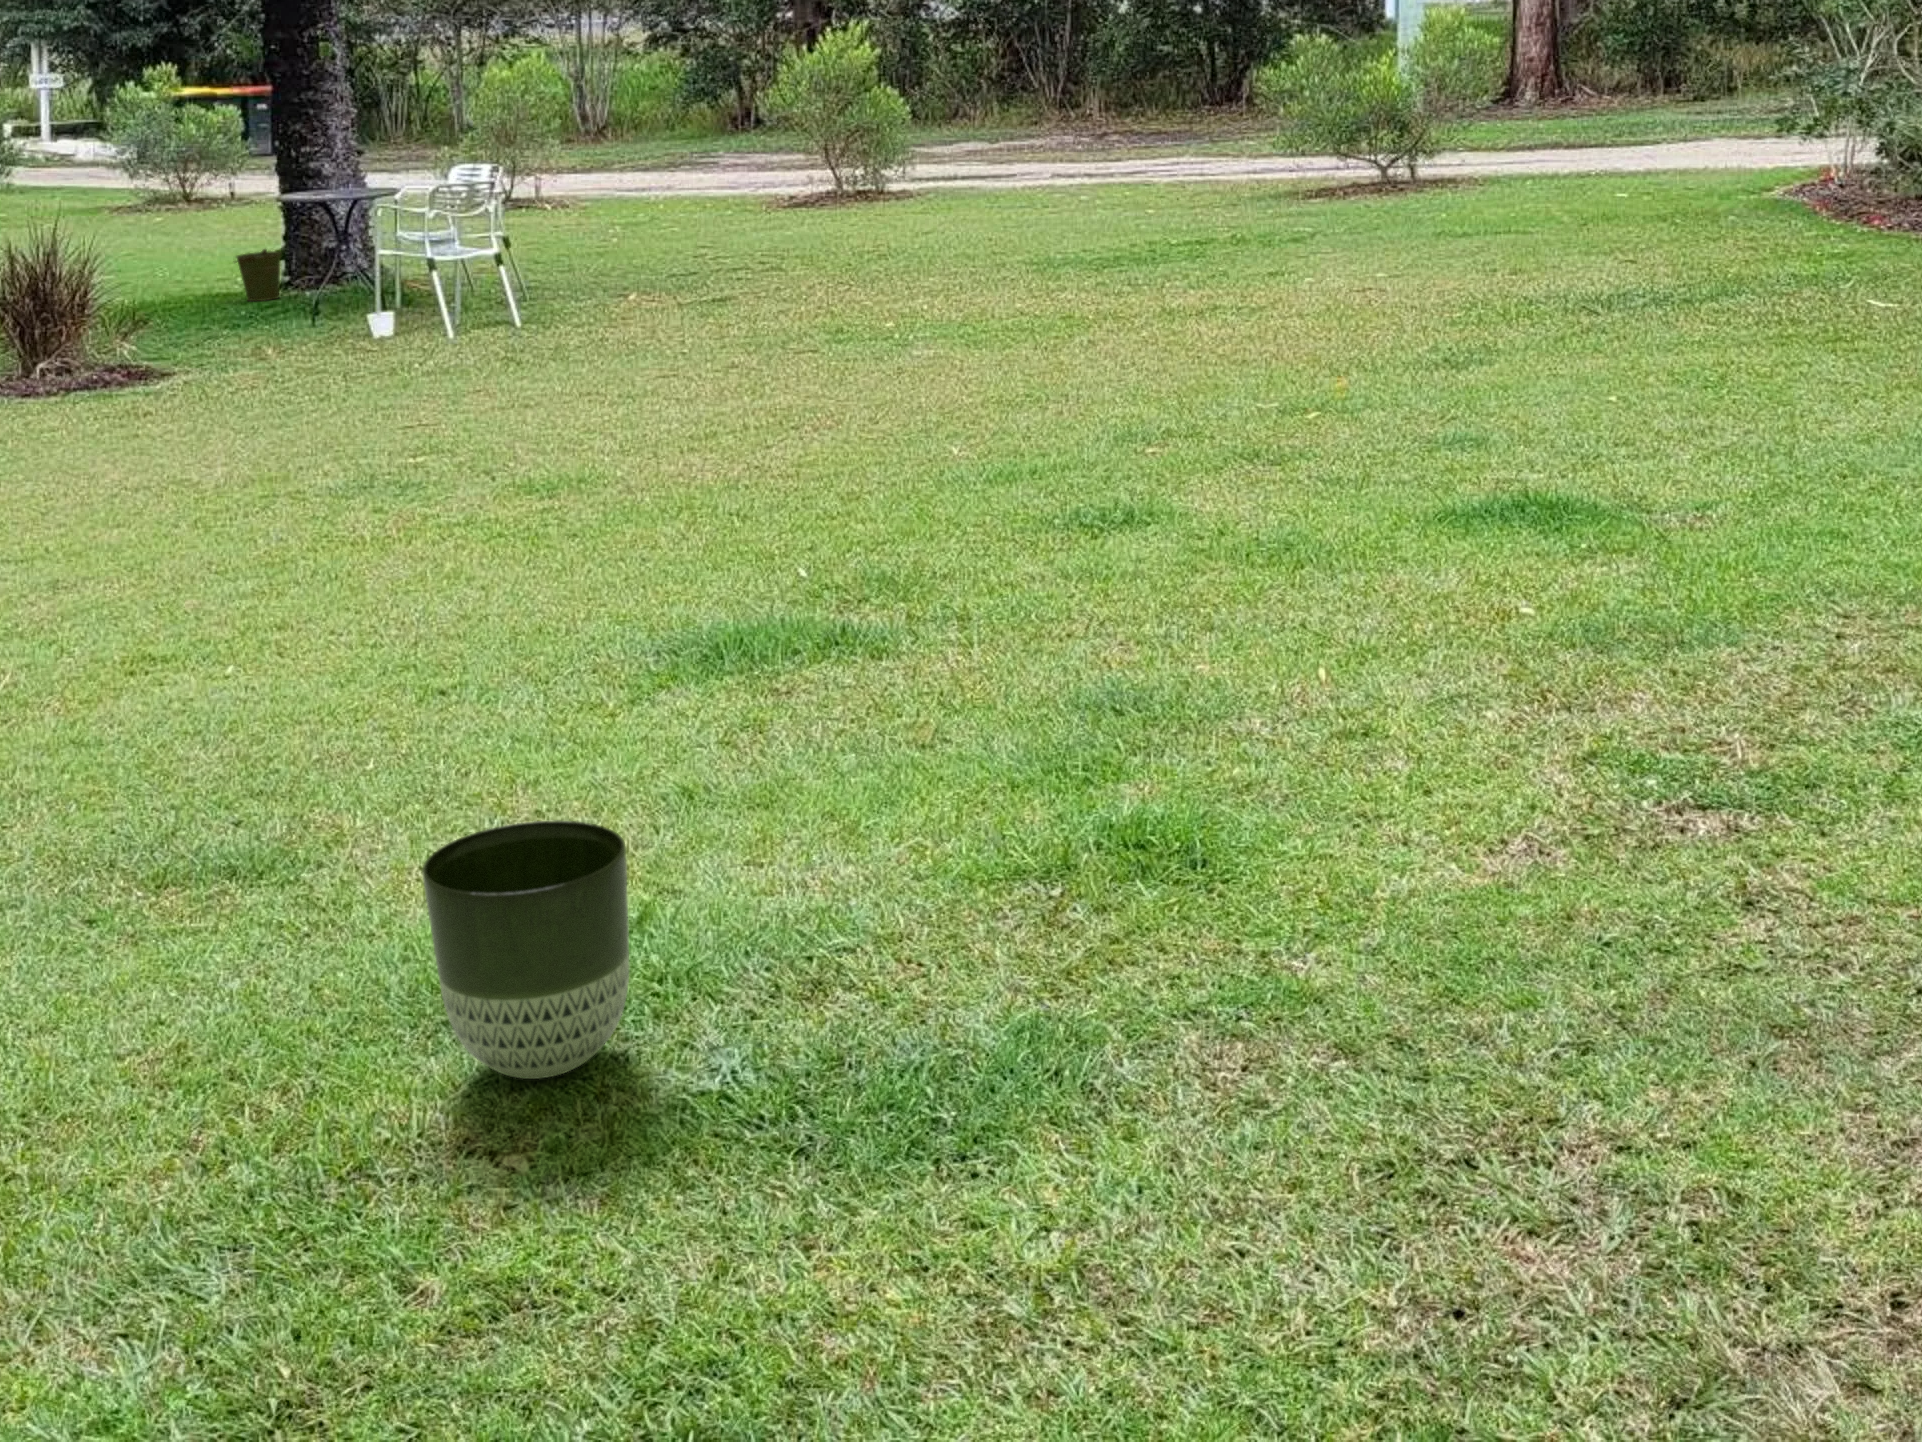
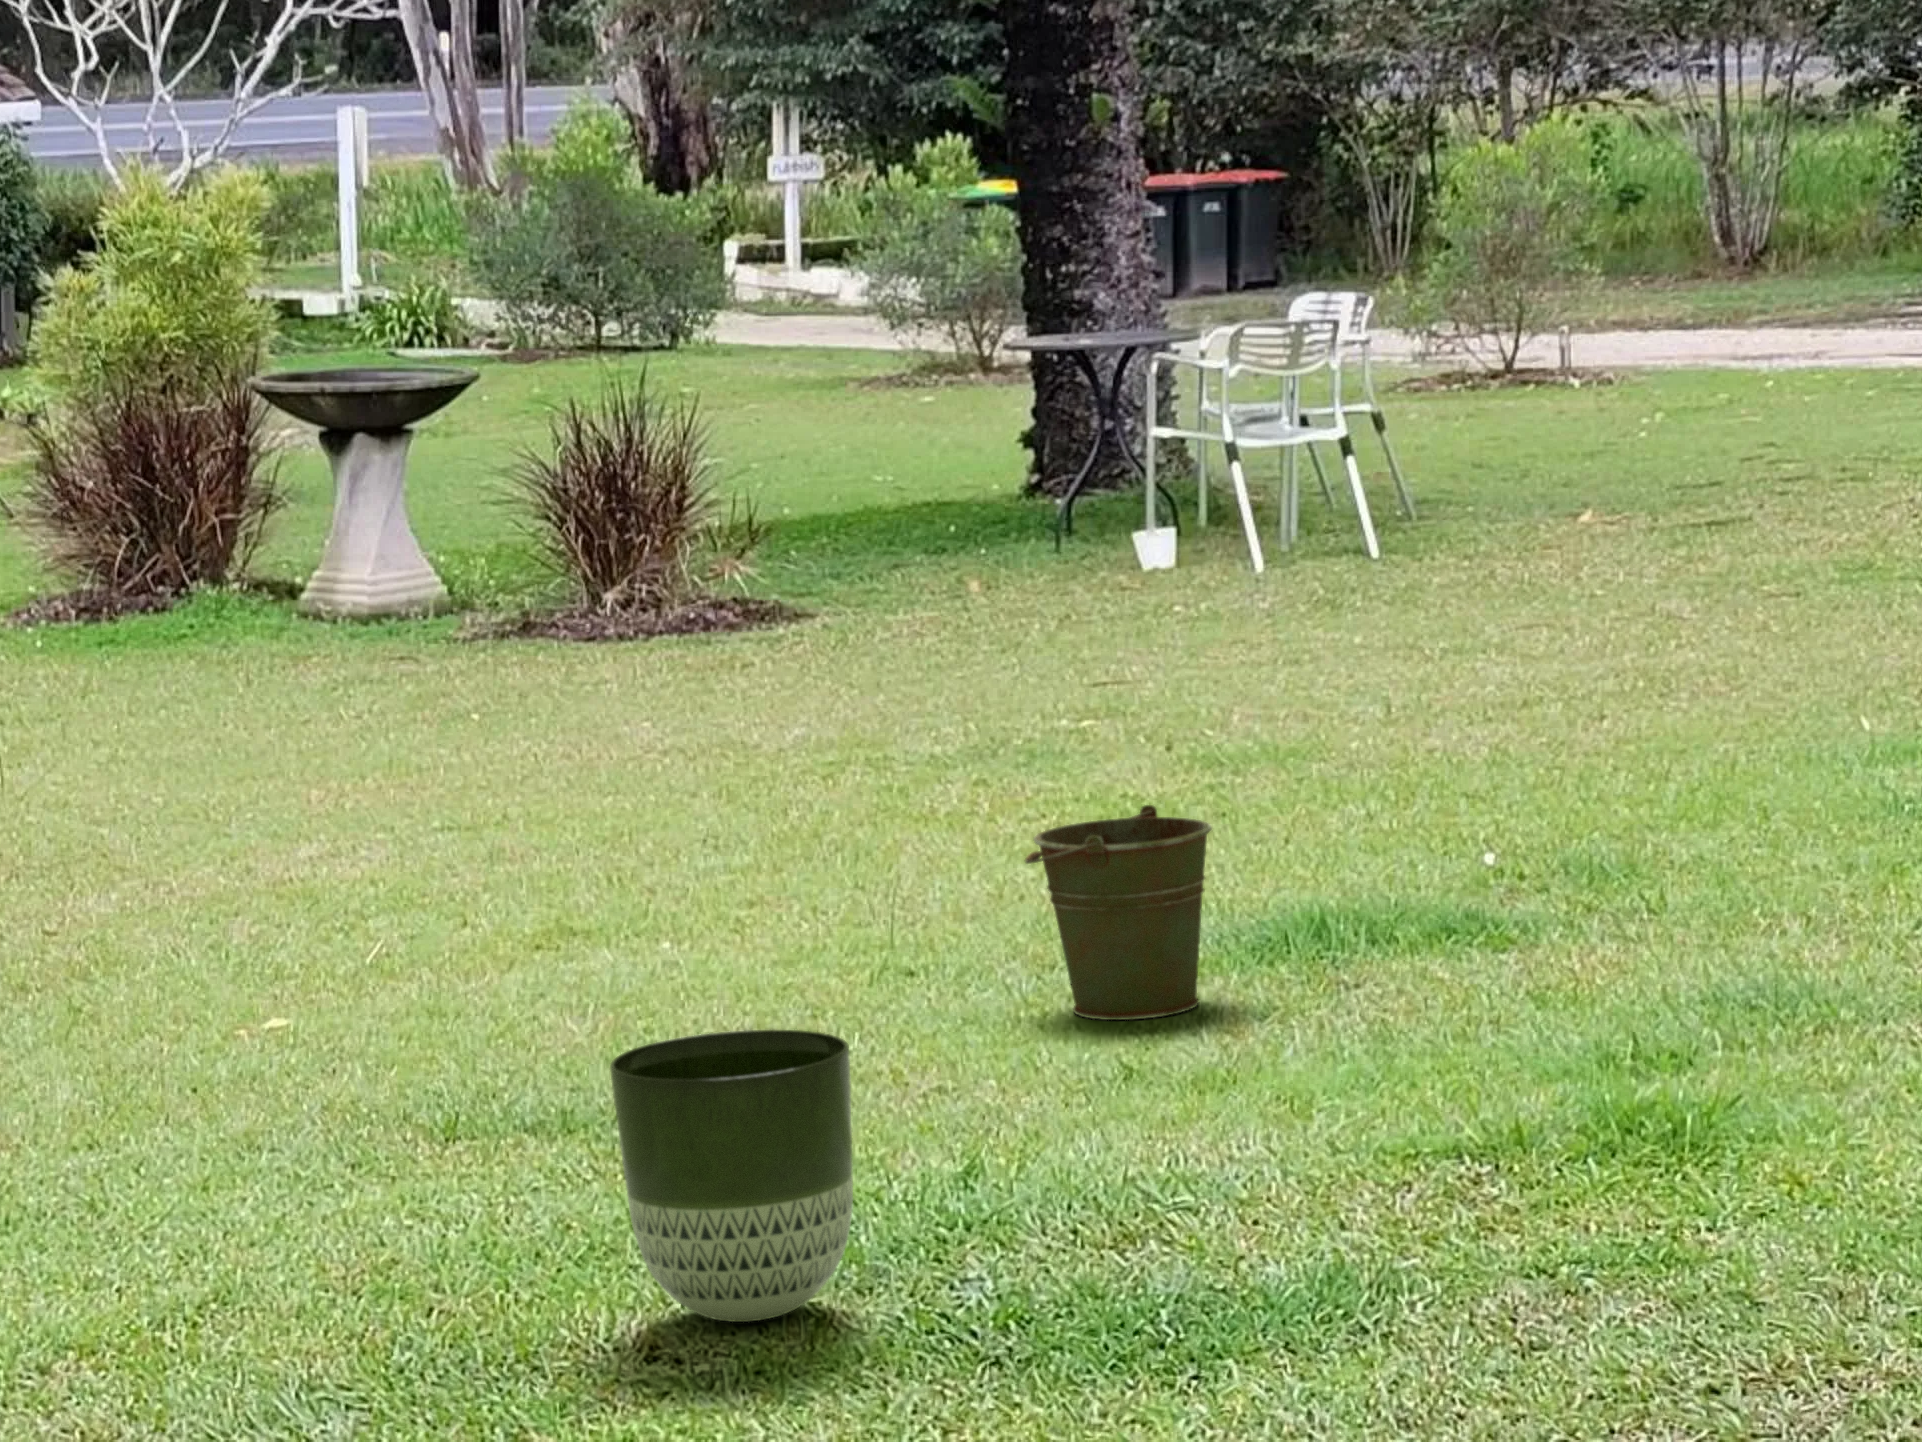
bucket: present [235,249,281,301] -> present [1025,805,1212,1020]

